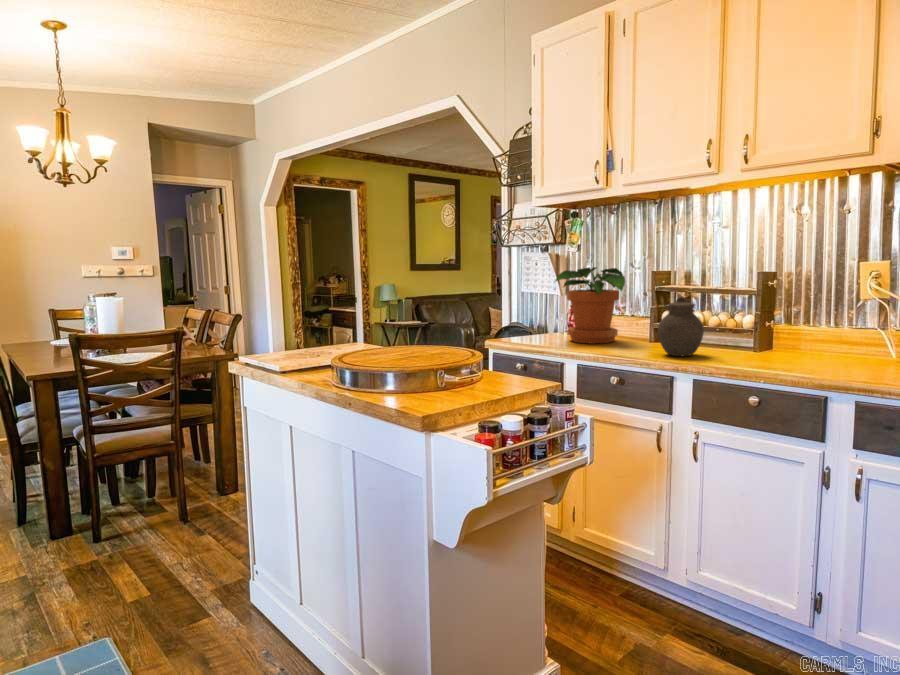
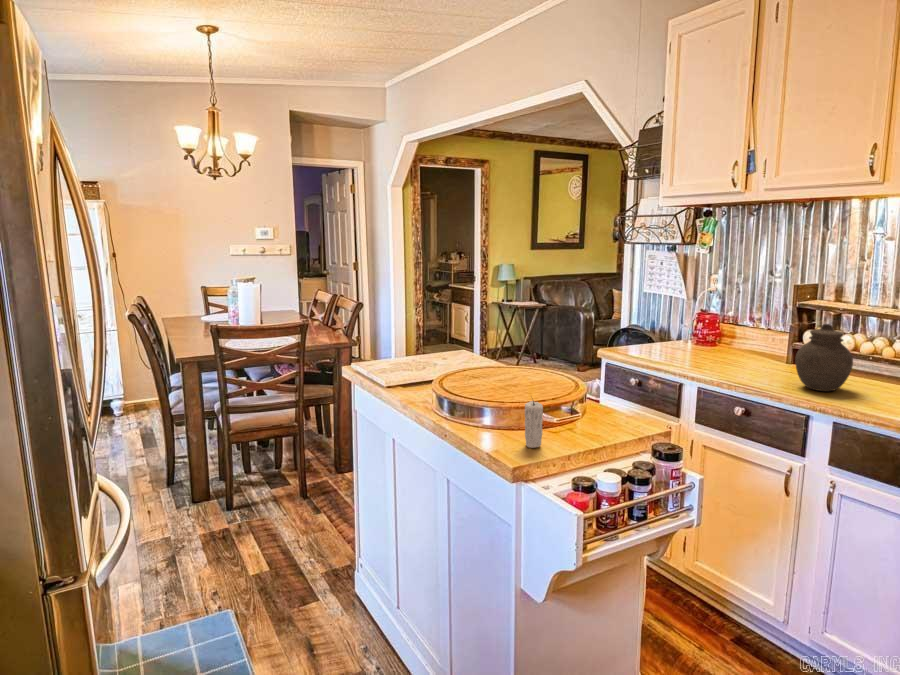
potted plant: present [555,267,625,343] -> none [677,277,760,362]
candle: none [428,352,446,403] -> present [525,401,543,448]

